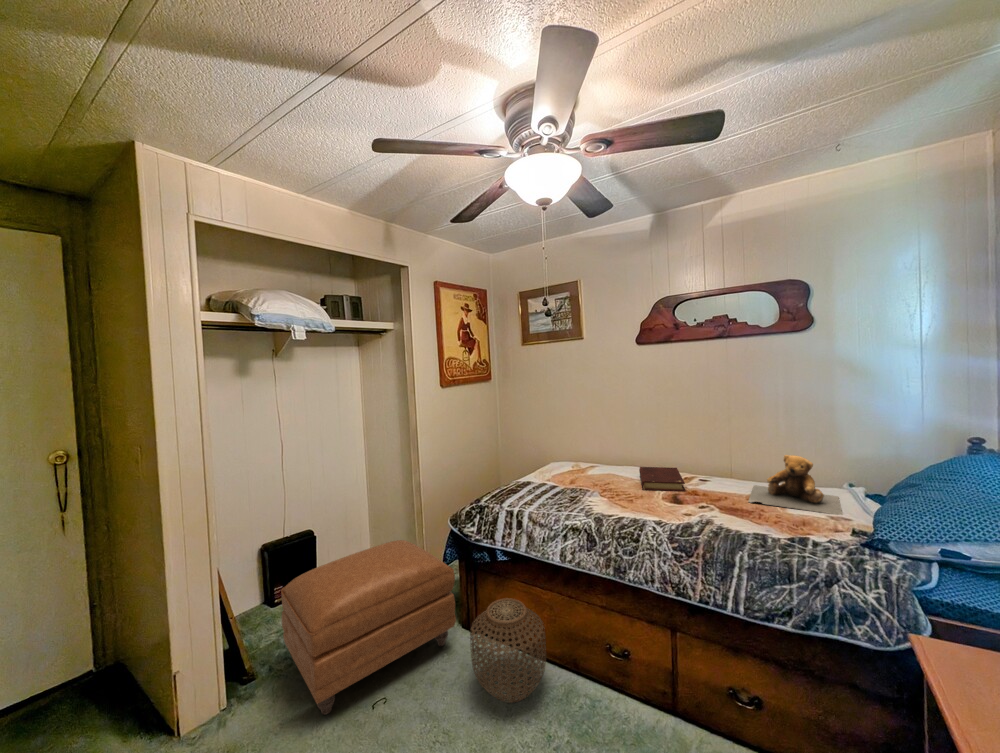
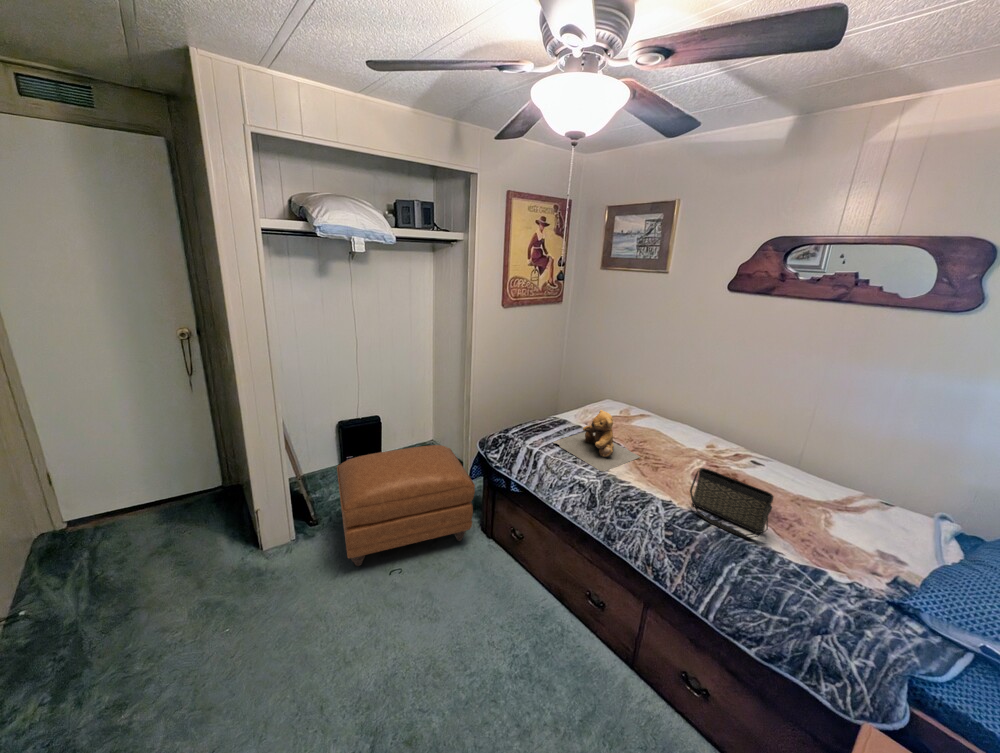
teddy bear: present [748,455,843,515] -> present [553,410,640,471]
book: present [639,467,685,492] -> none [679,430,735,473]
handbag: none [675,480,751,529] -> present [690,468,773,538]
woven basket: present [470,598,546,702] -> none [469,524,537,607]

